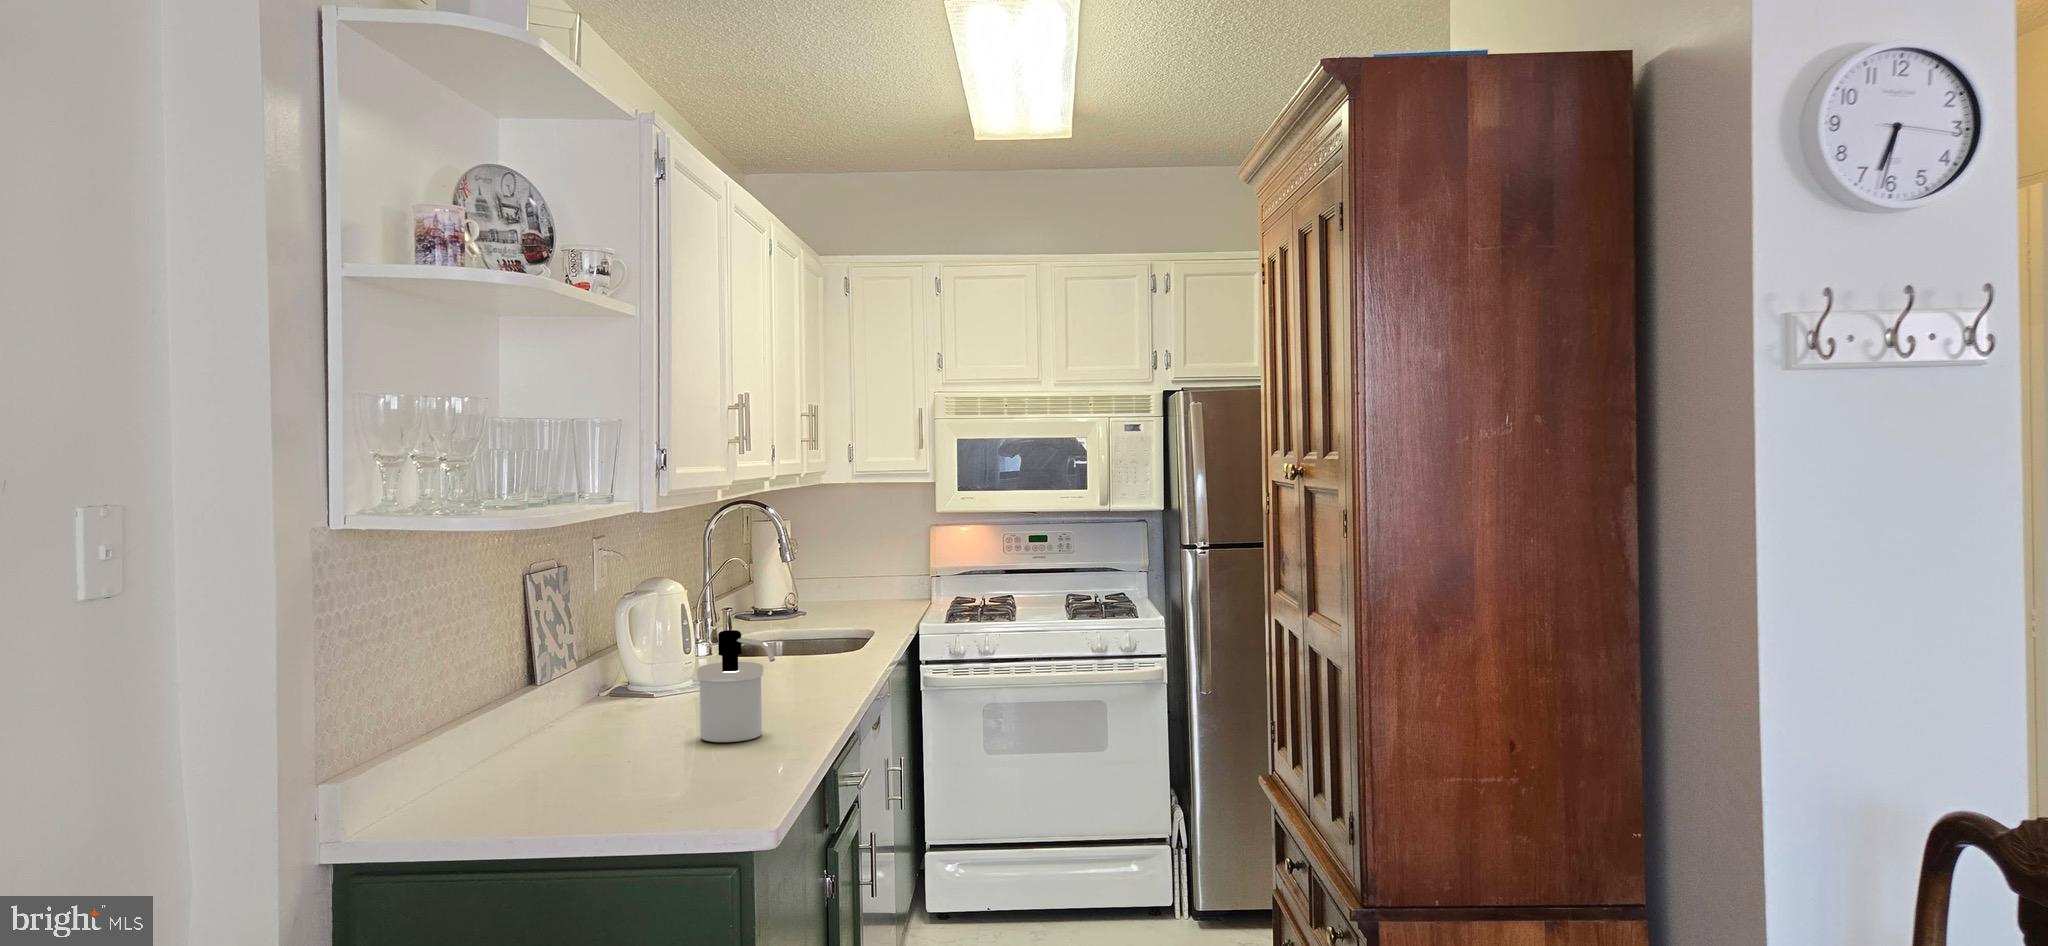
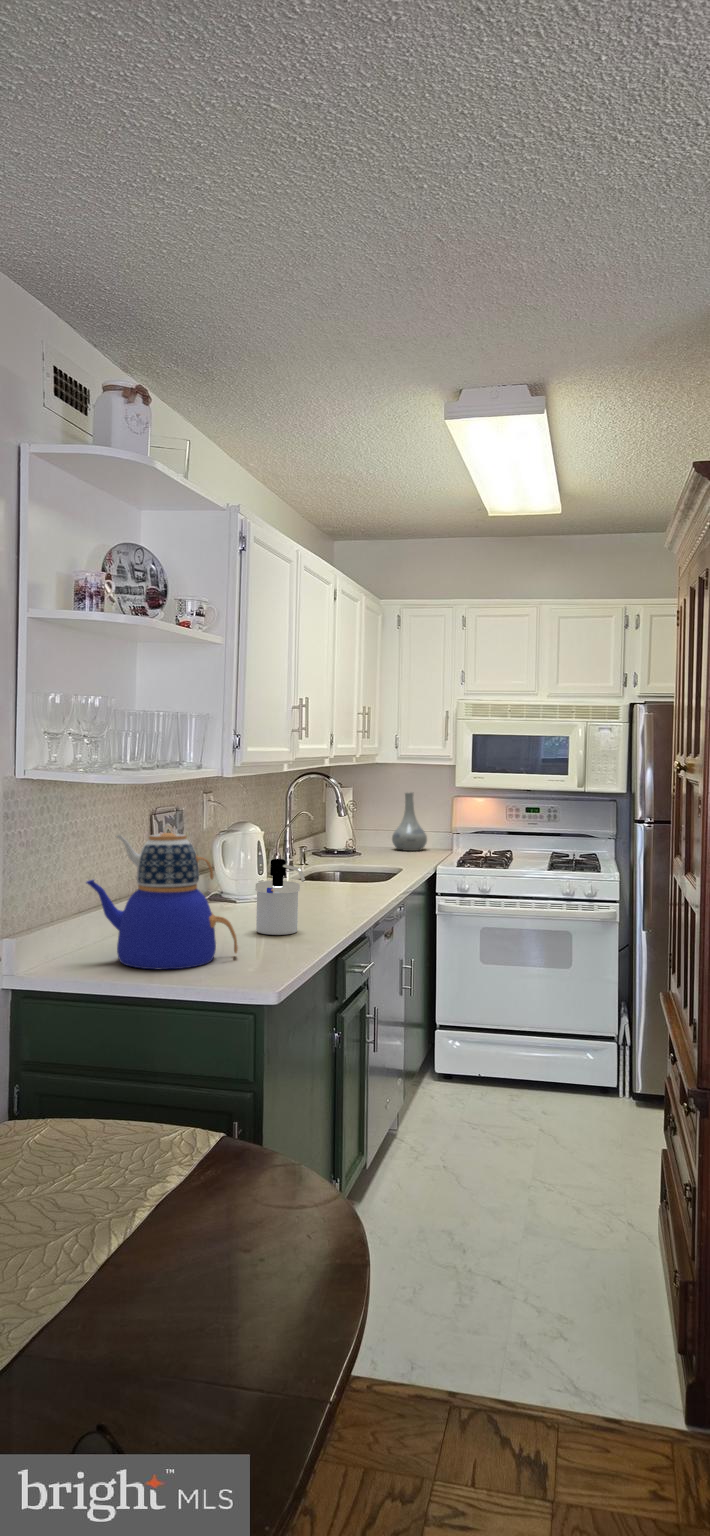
vase: none [846,524,895,605] -> present [392,793,427,851]
teapot: none [443,593,688,813] -> present [86,830,238,969]

